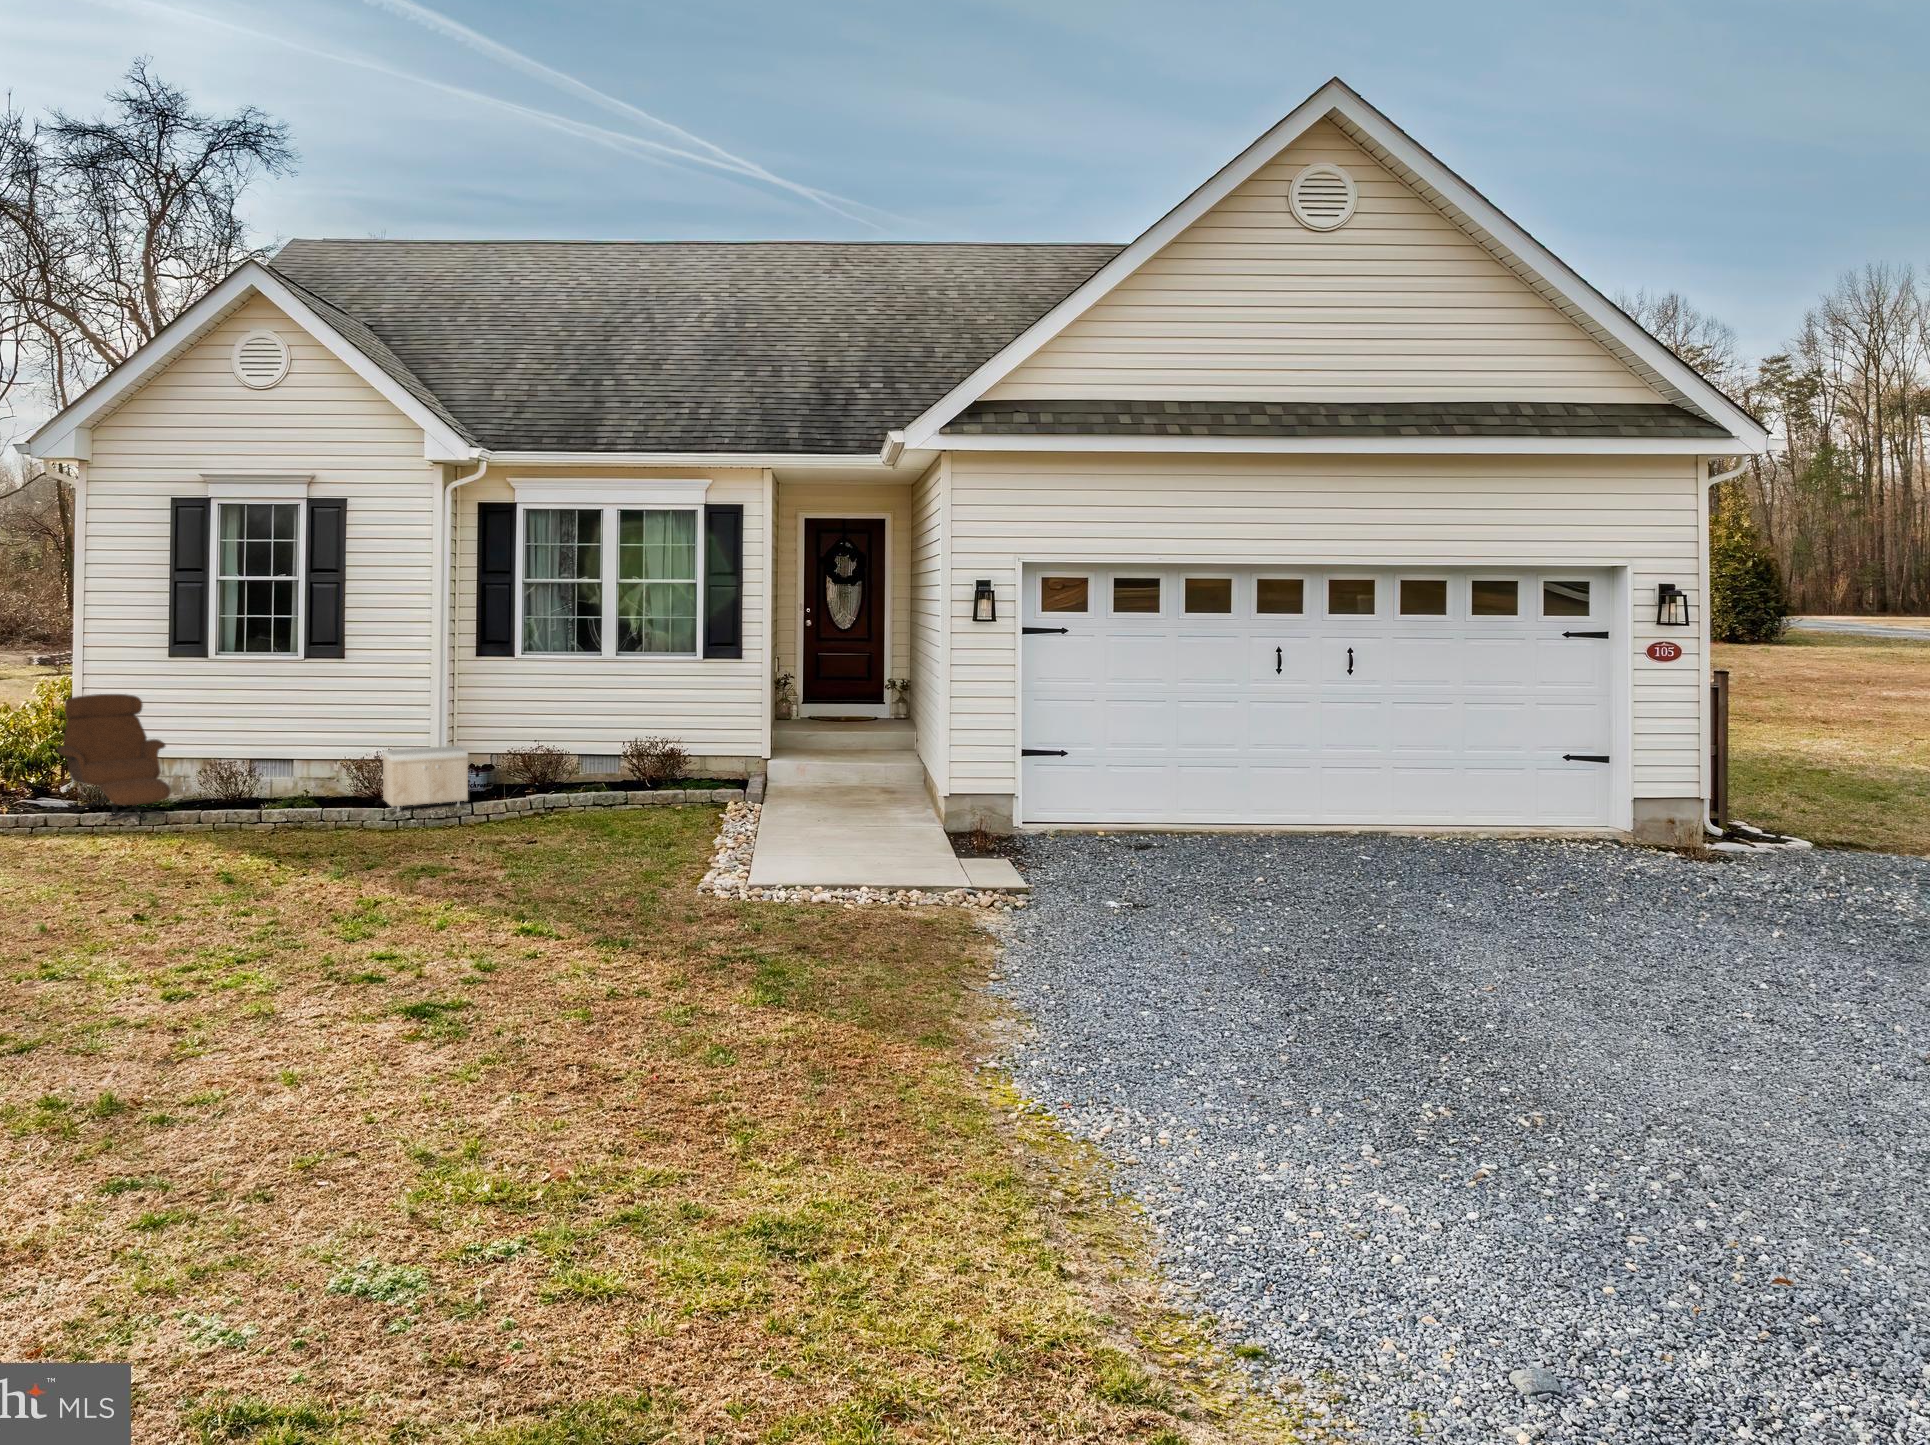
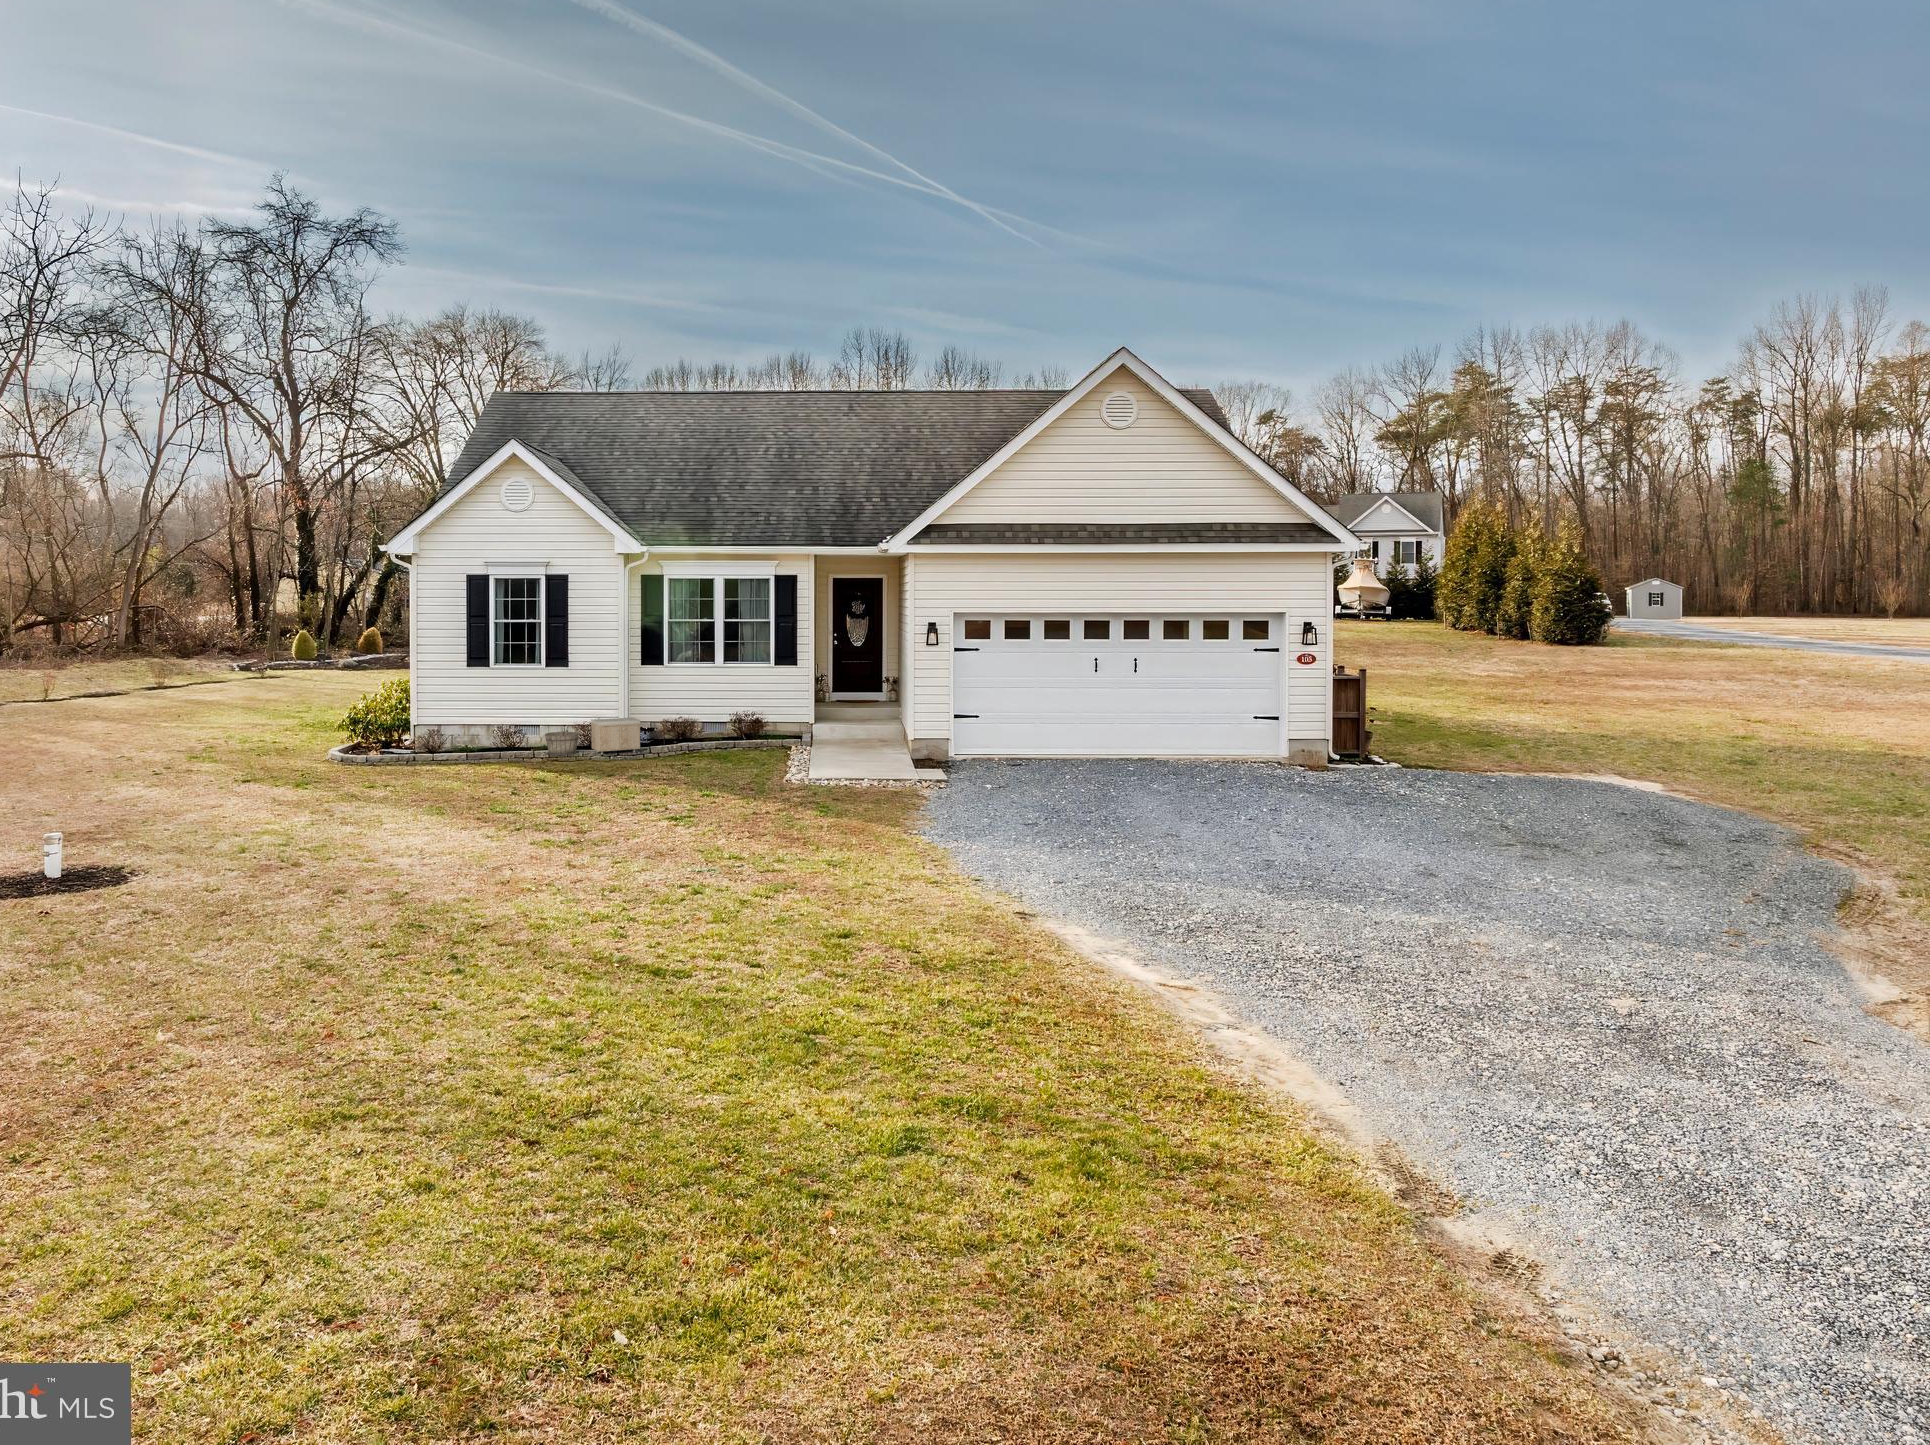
lounge chair: present [57,694,171,821] -> none [412,688,477,759]
wooden bucket: none [297,761,360,813] -> present [545,728,579,755]

